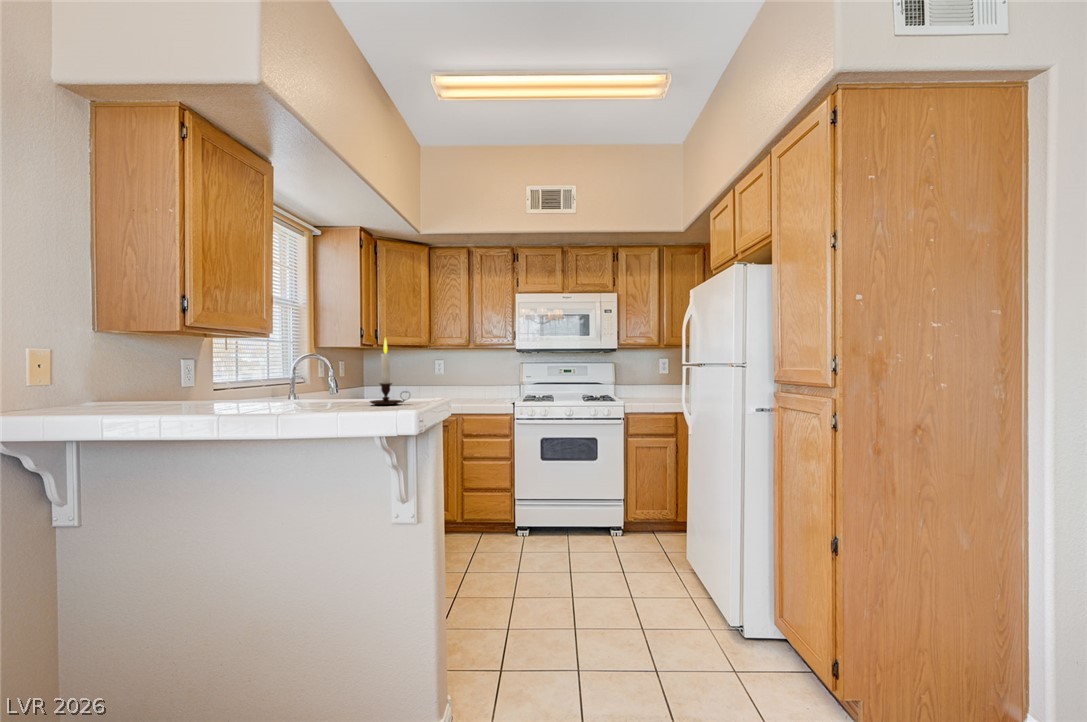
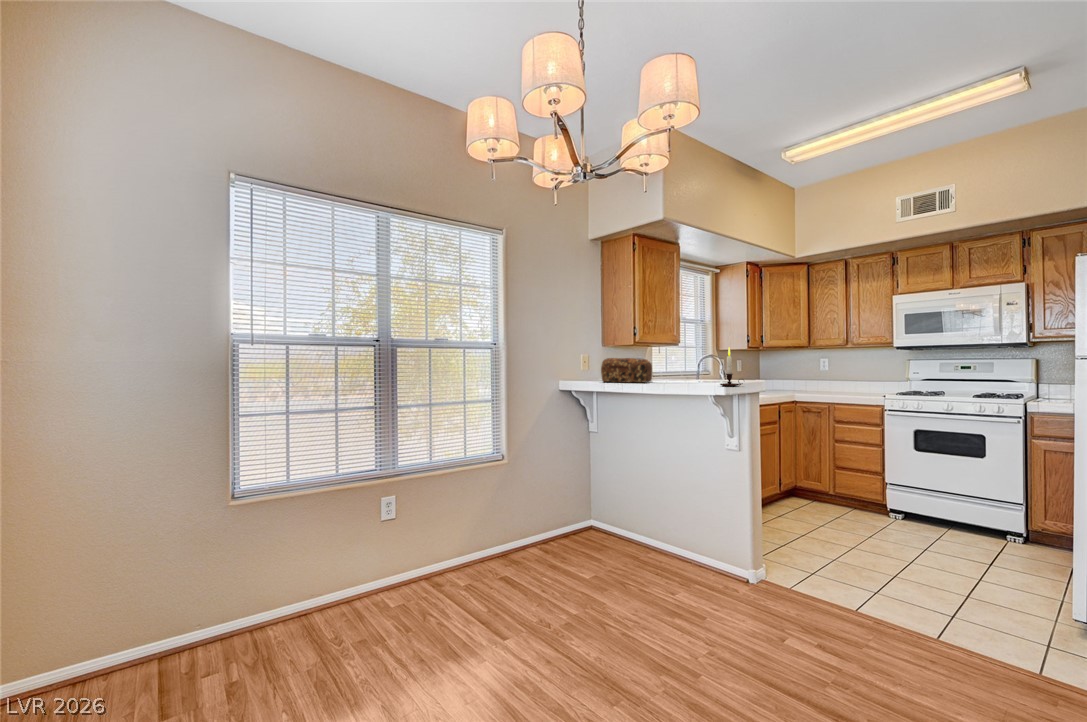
bread loaf: none [102,357,228,409] -> present [601,358,652,383]

